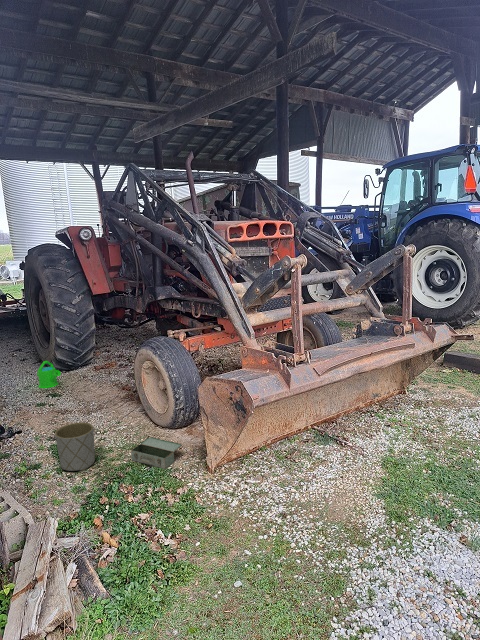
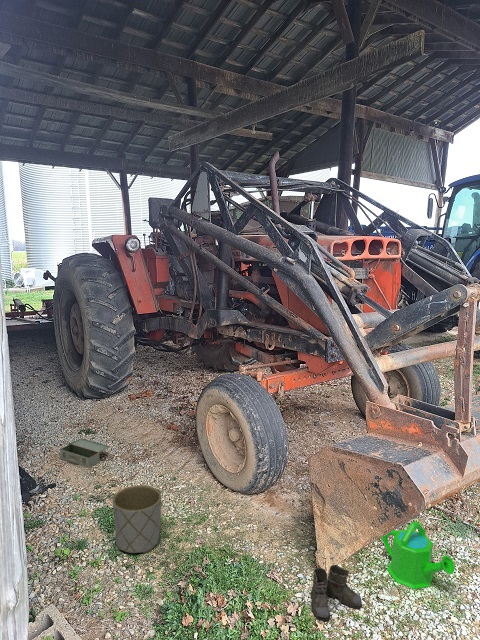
watering can: present [37,361,61,388] -> present [382,521,455,589]
toolbox: present [131,437,182,469] -> present [60,439,109,468]
boots: none [189,466,234,503] -> present [311,565,362,621]

